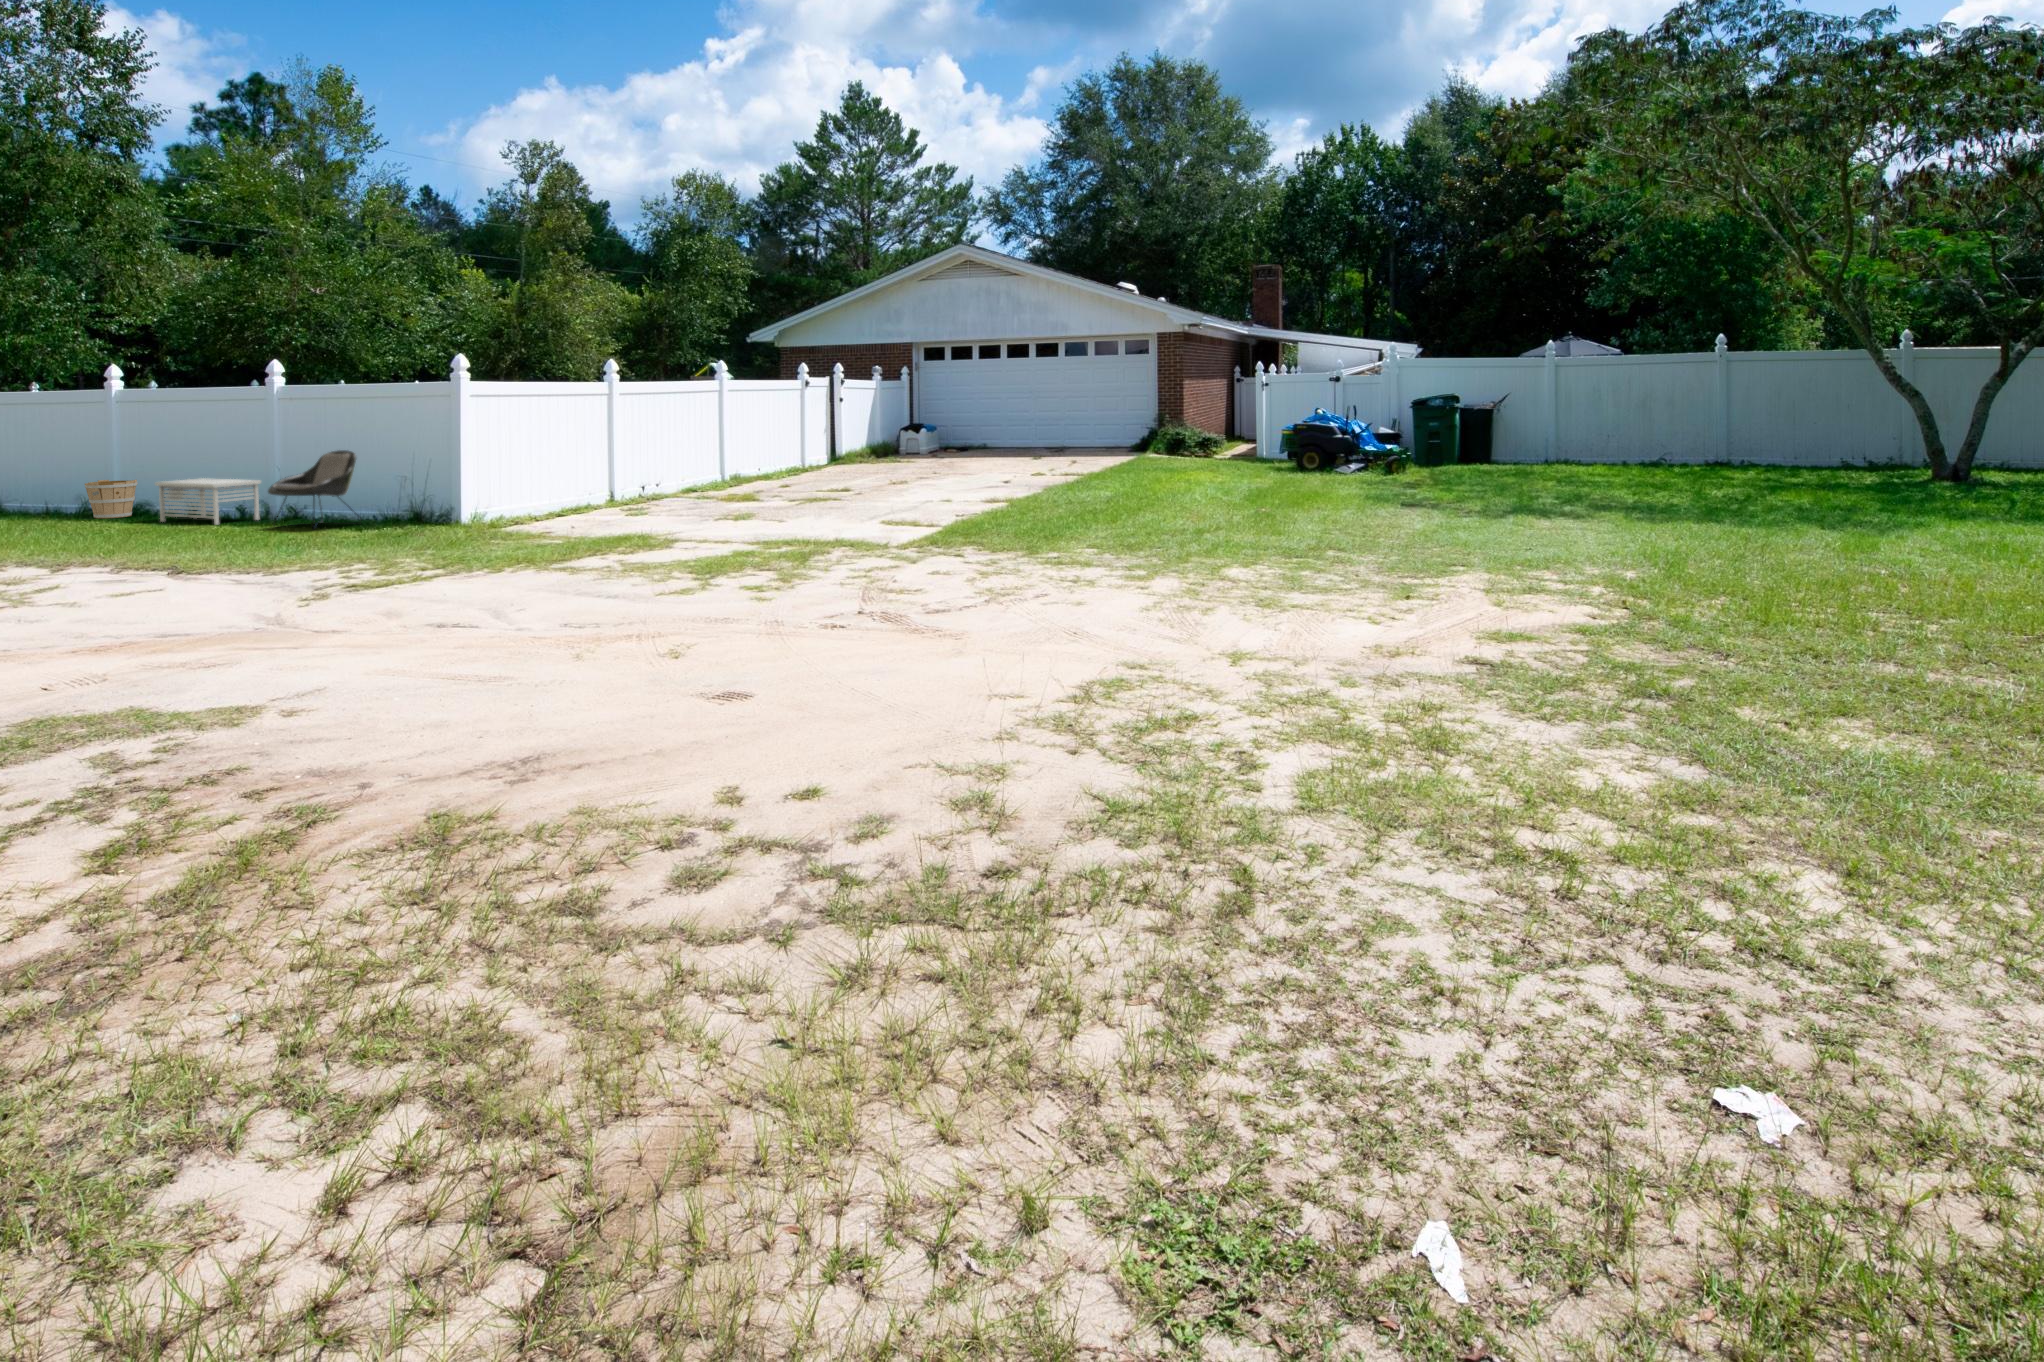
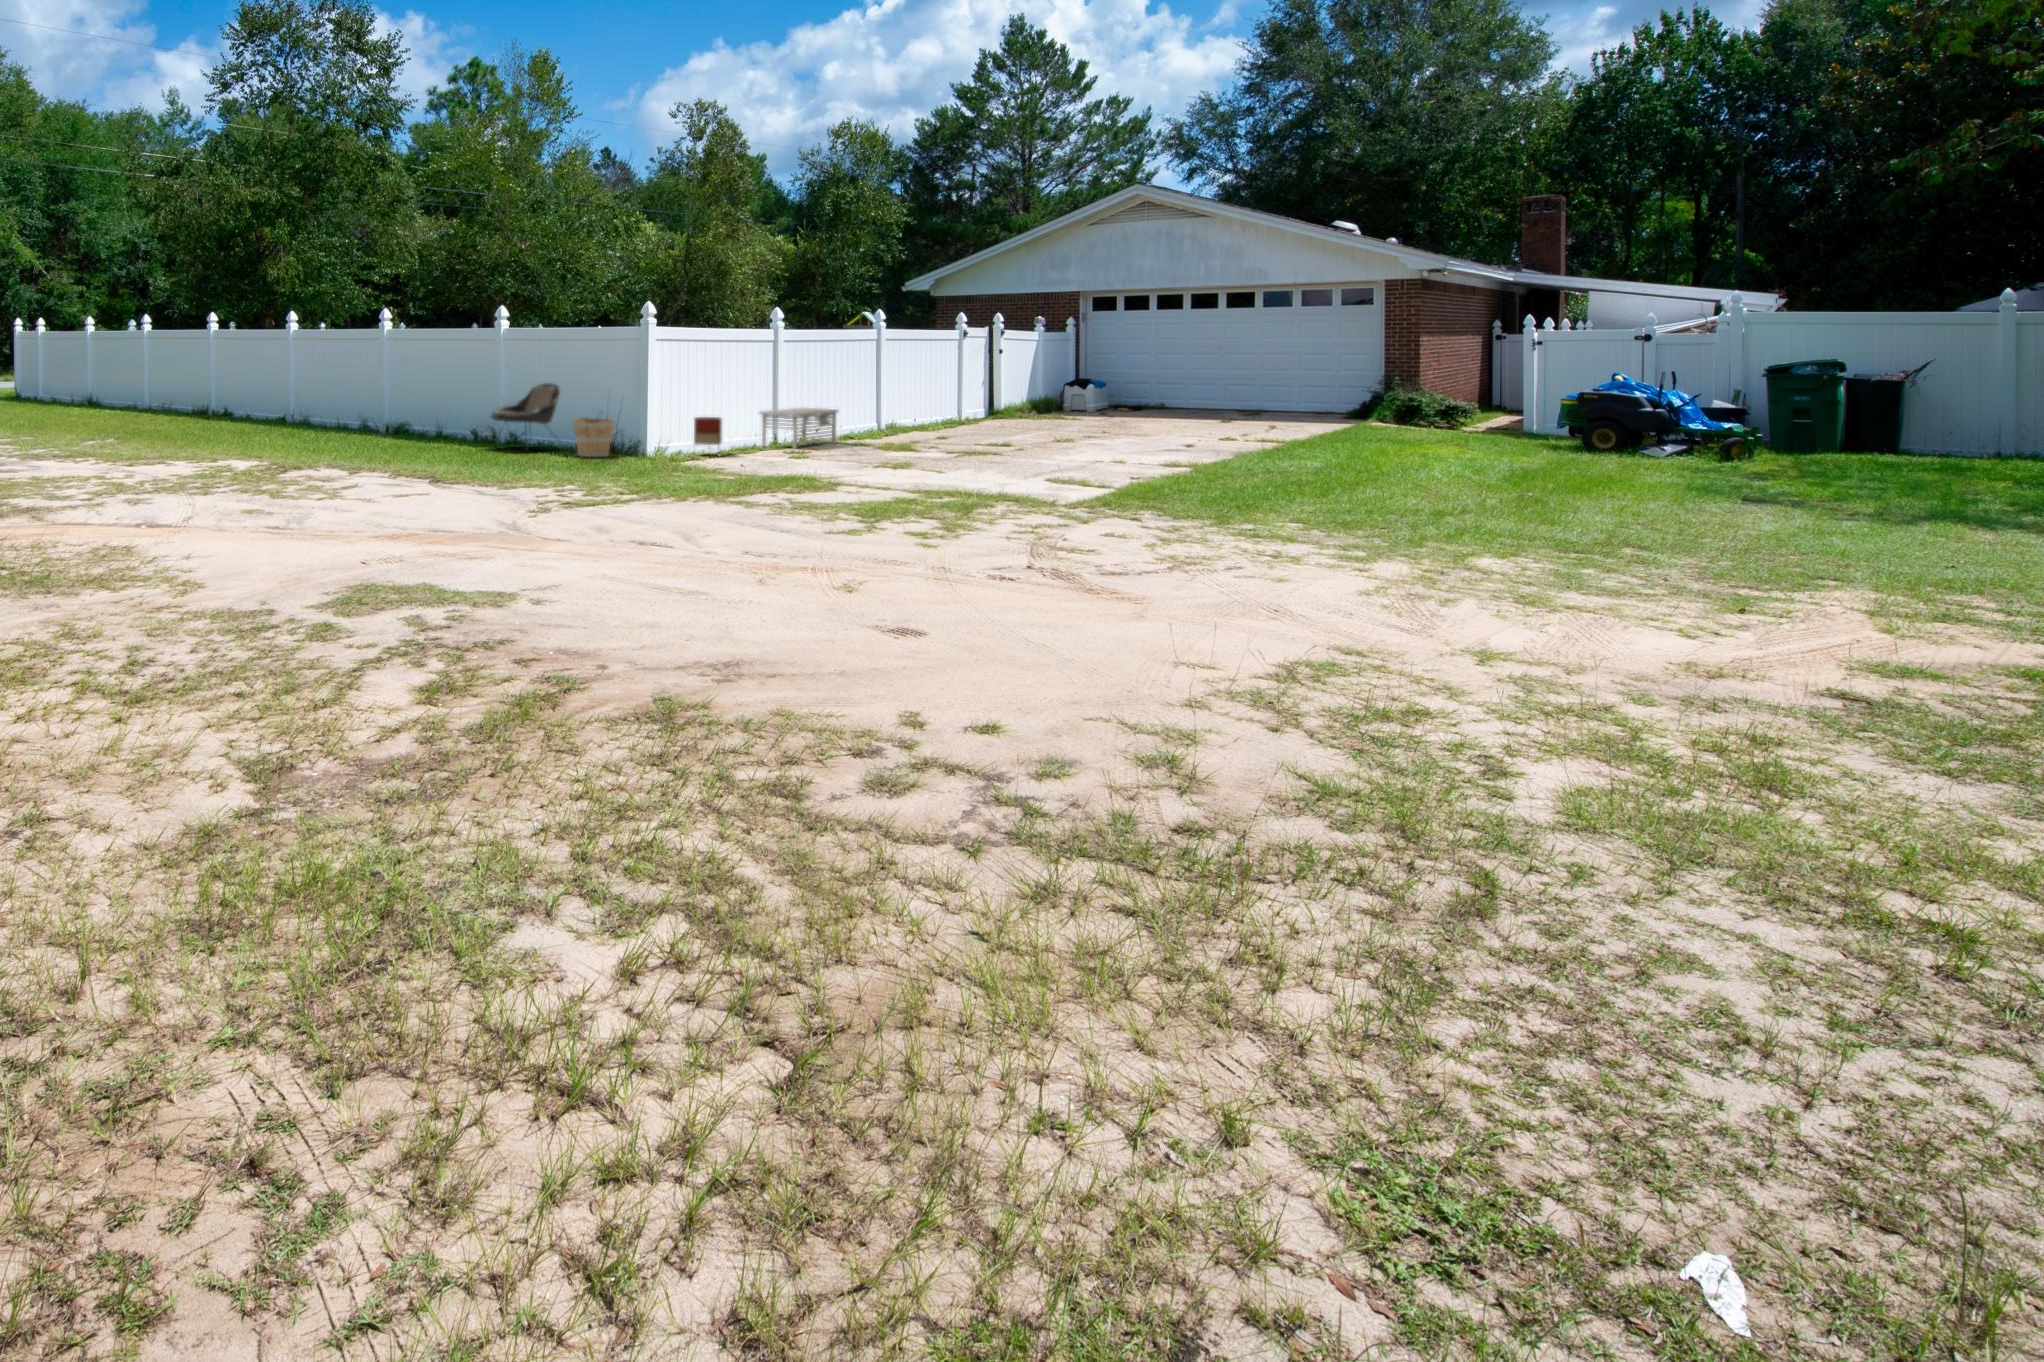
storage bench: present [155,478,261,525] -> present [760,408,838,449]
planter: none [518,479,549,521] -> present [694,417,722,453]
wooden bucket: present [85,480,138,518] -> present [572,418,615,457]

